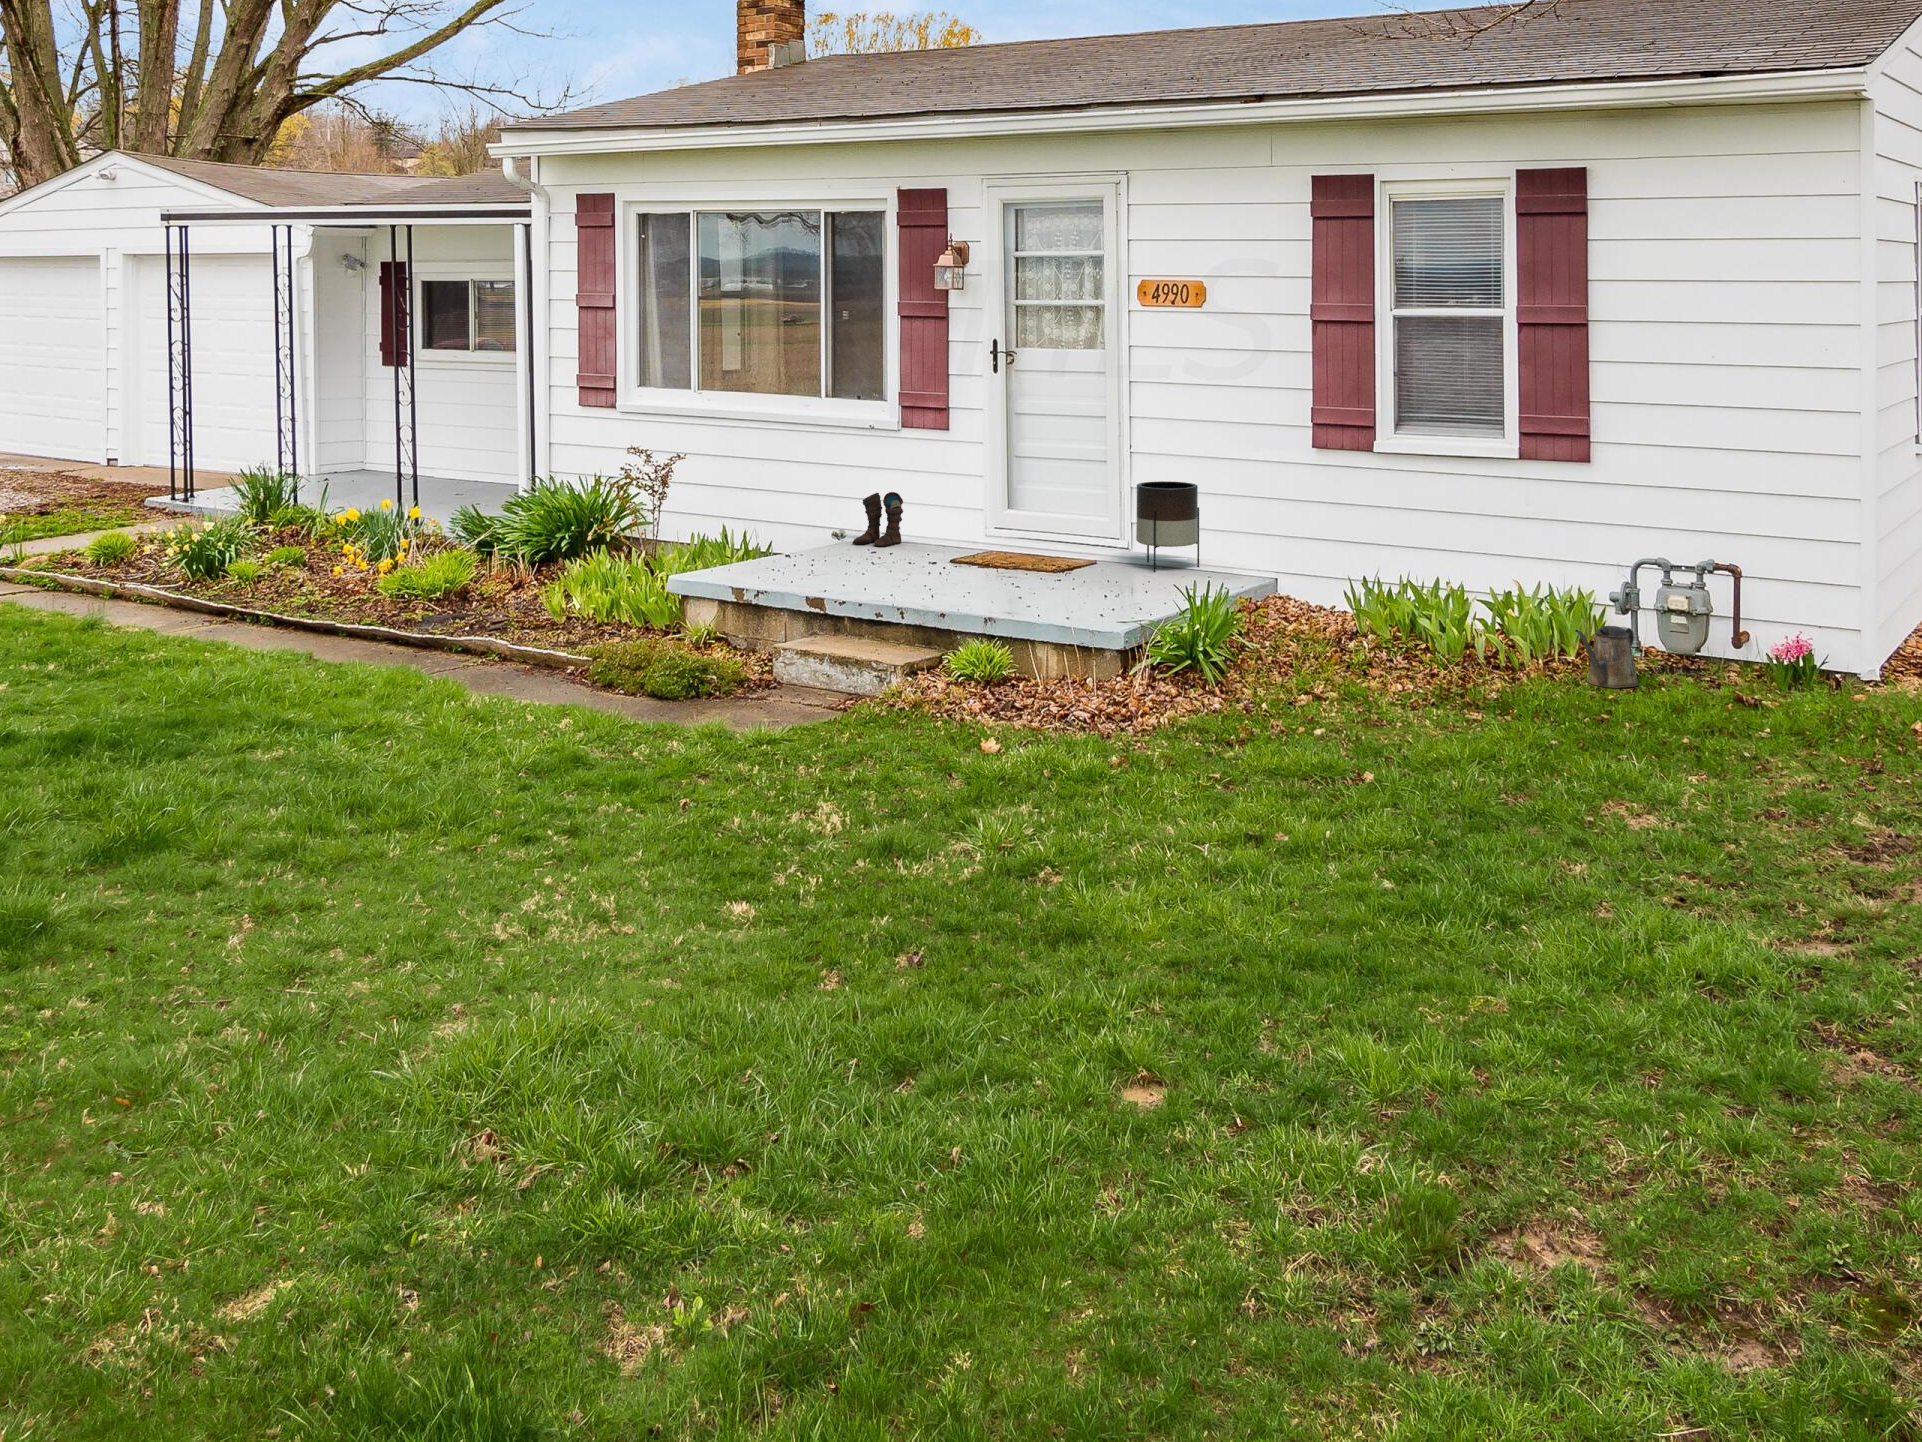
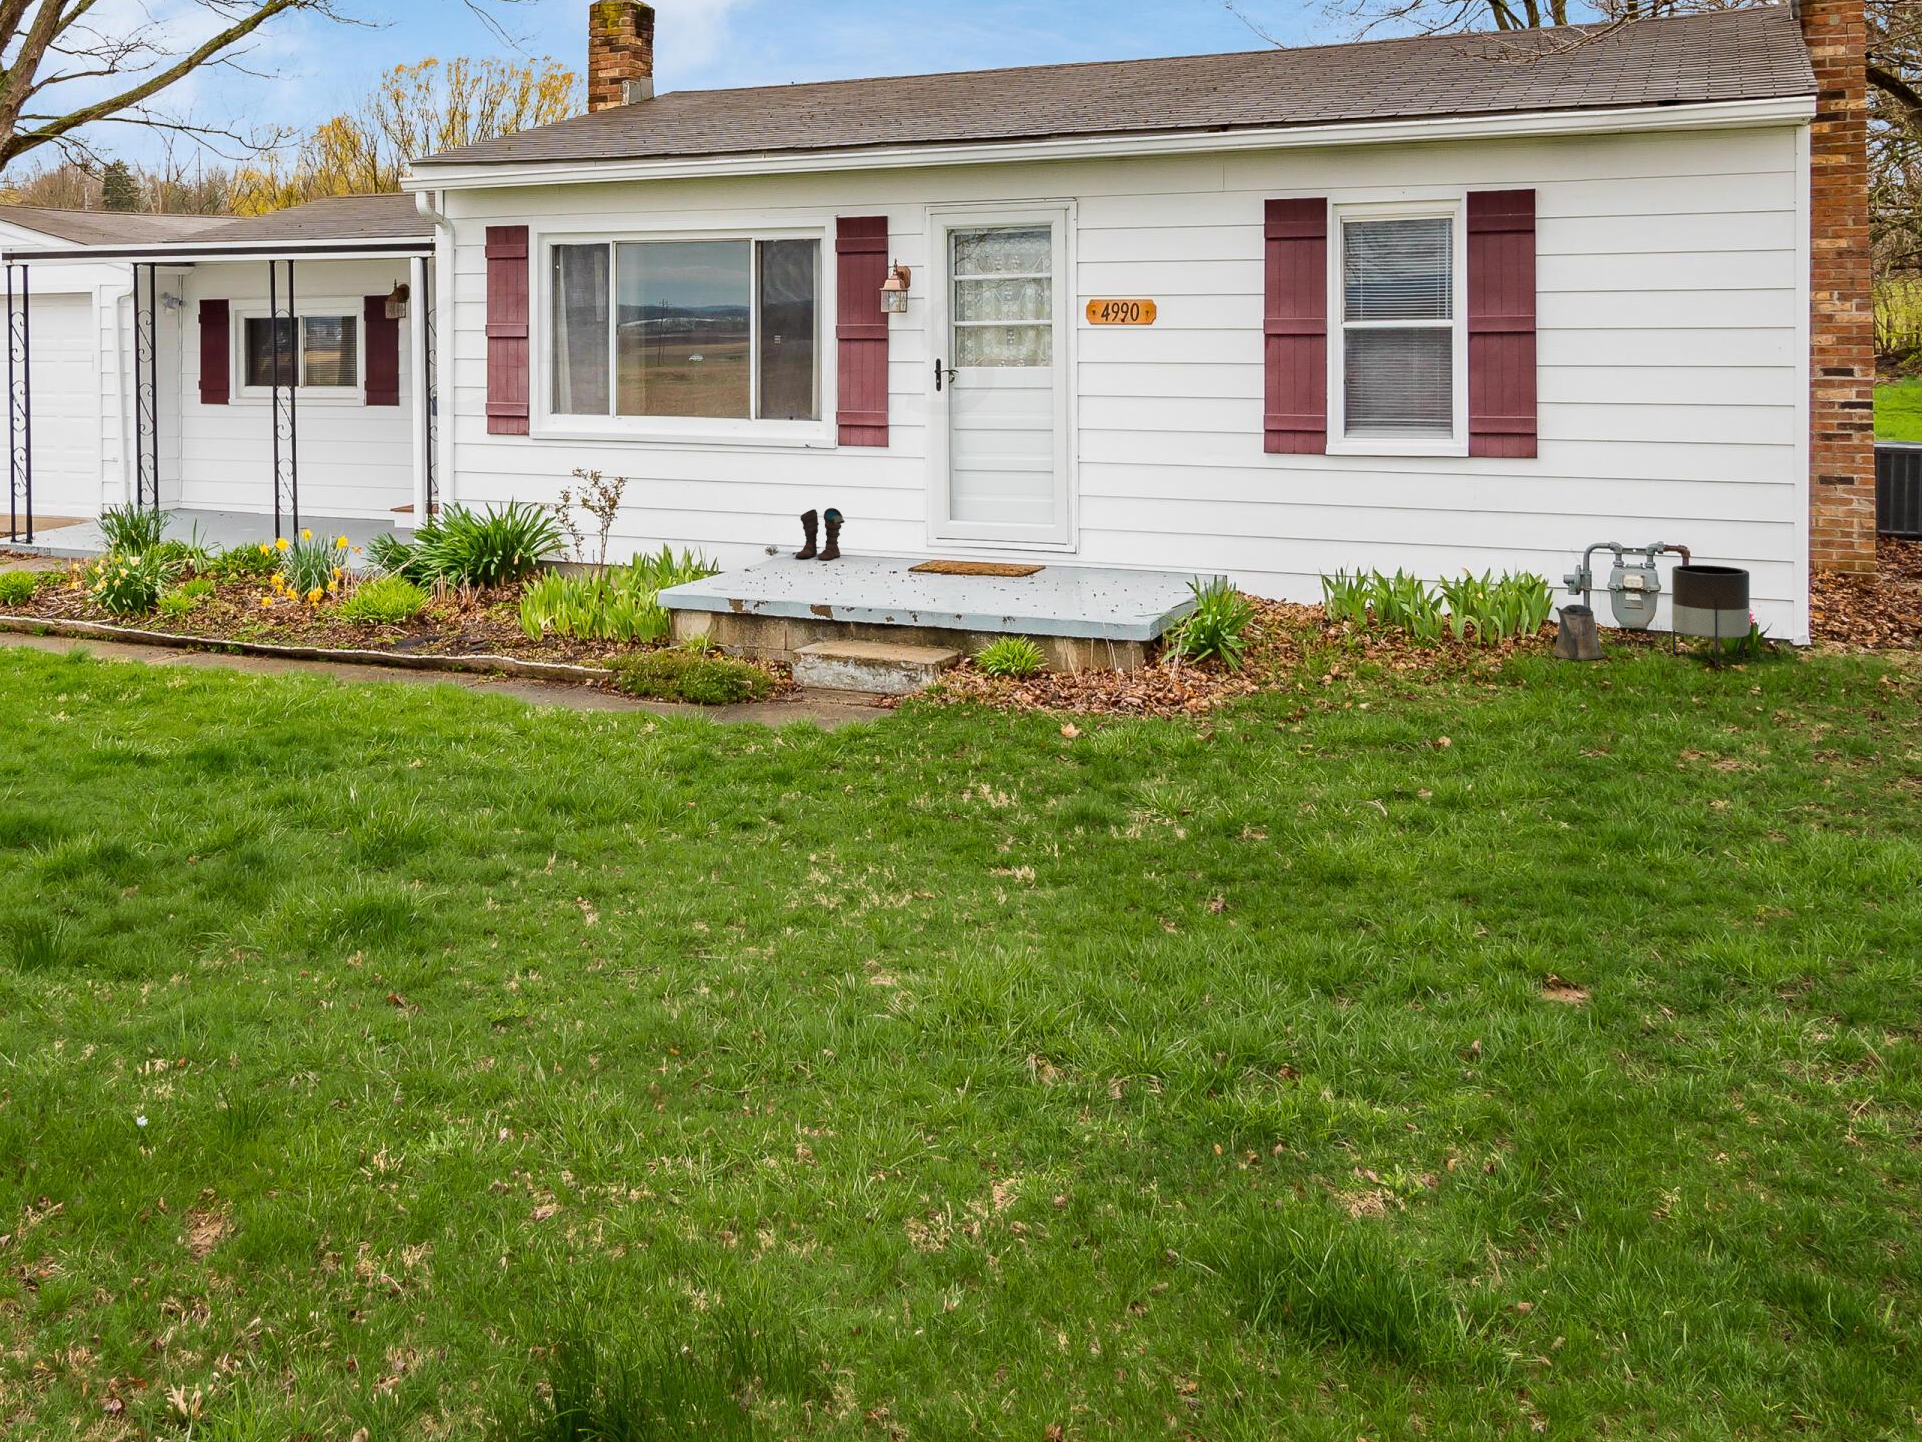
planter: present [1136,481,1199,572] -> present [1672,565,1750,666]

